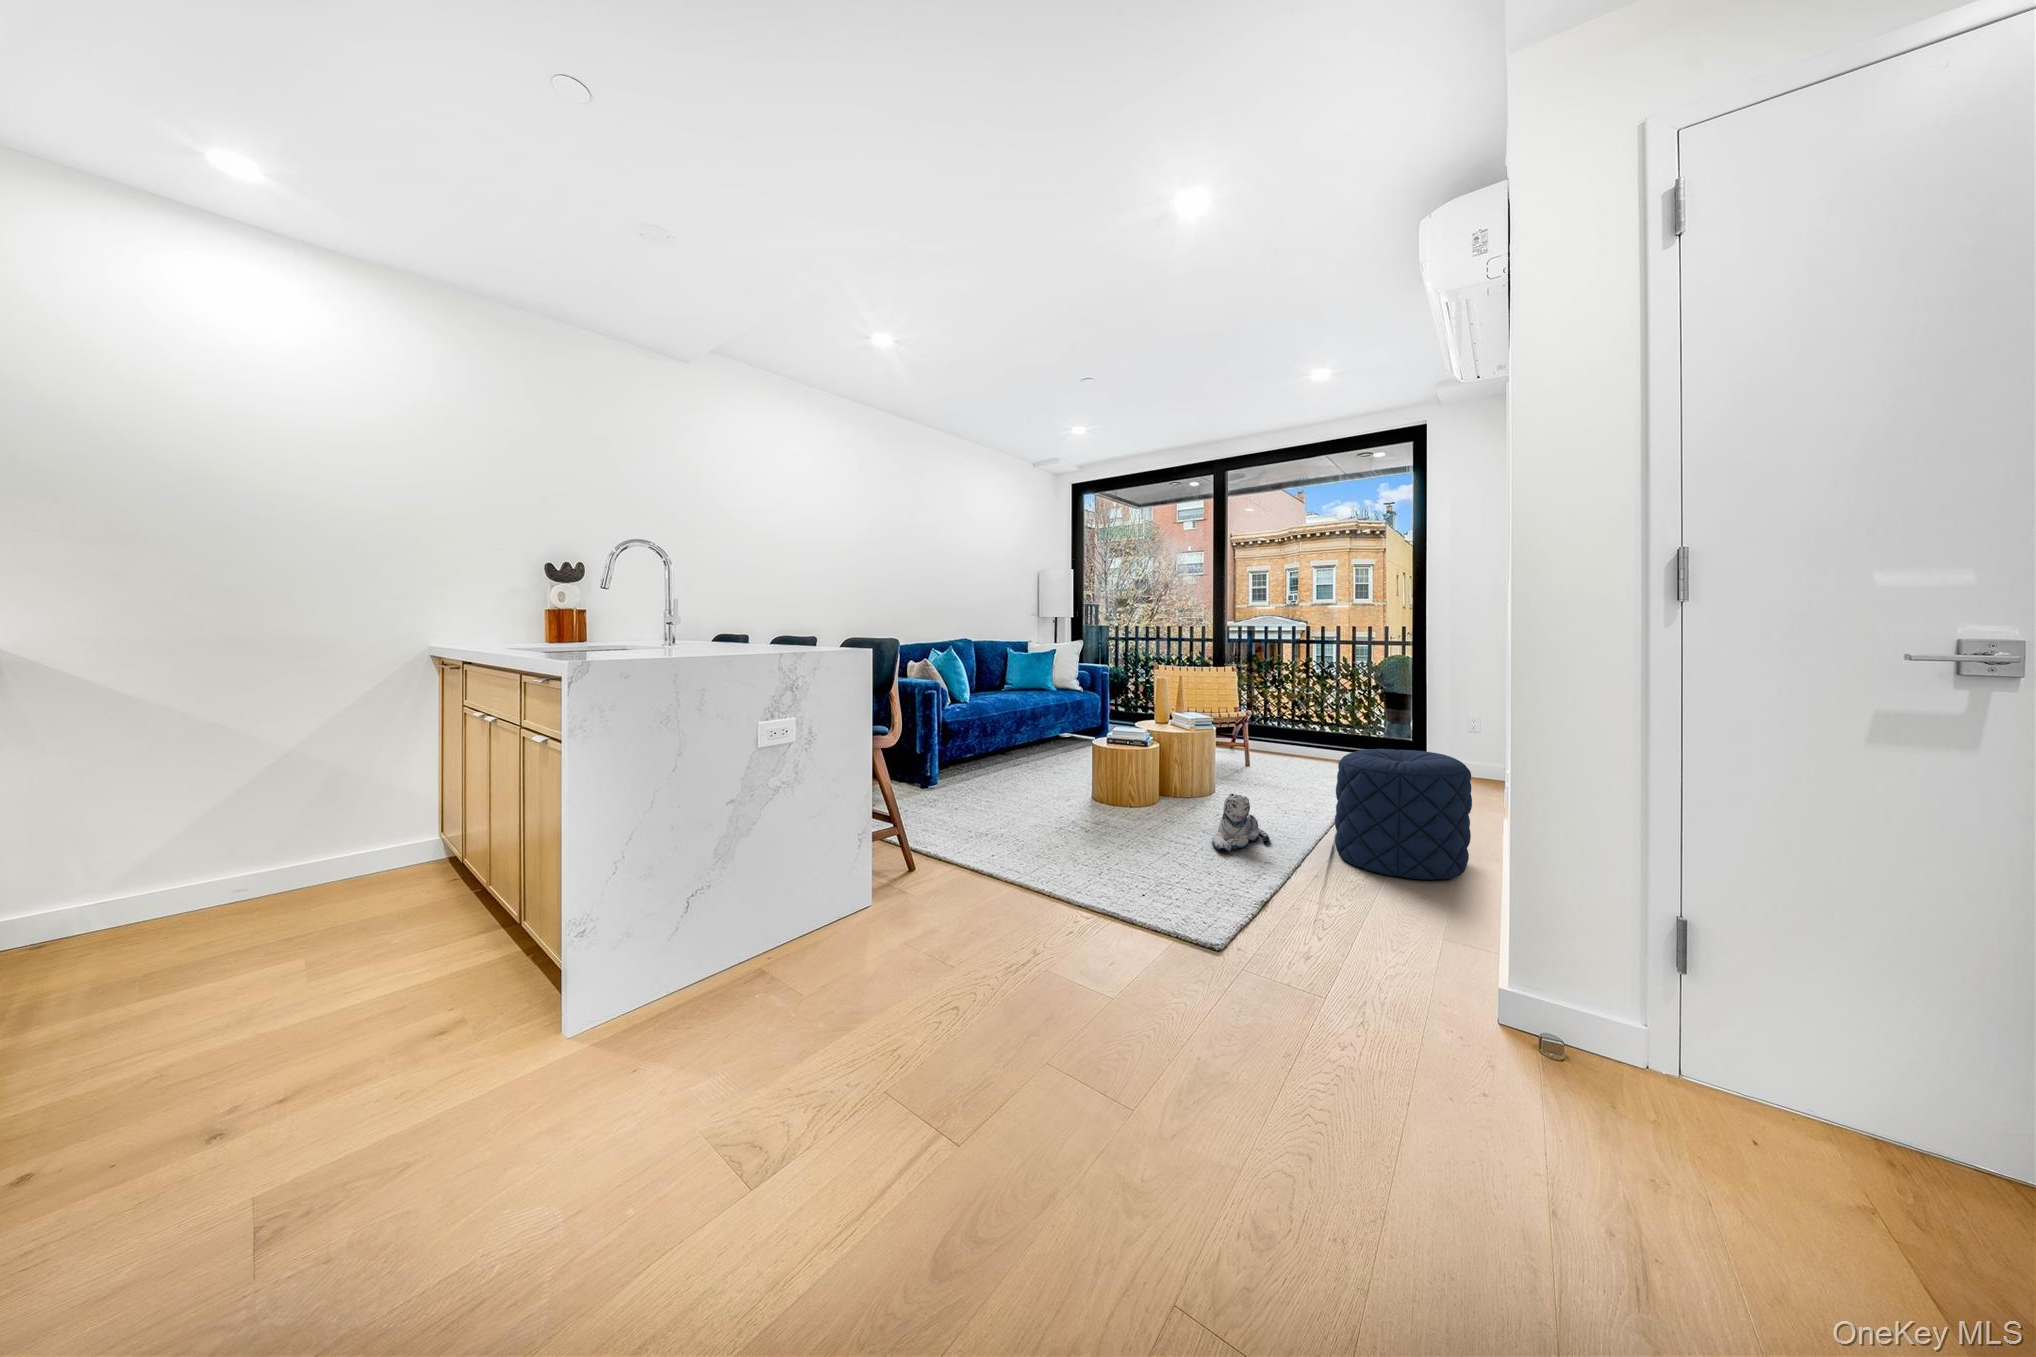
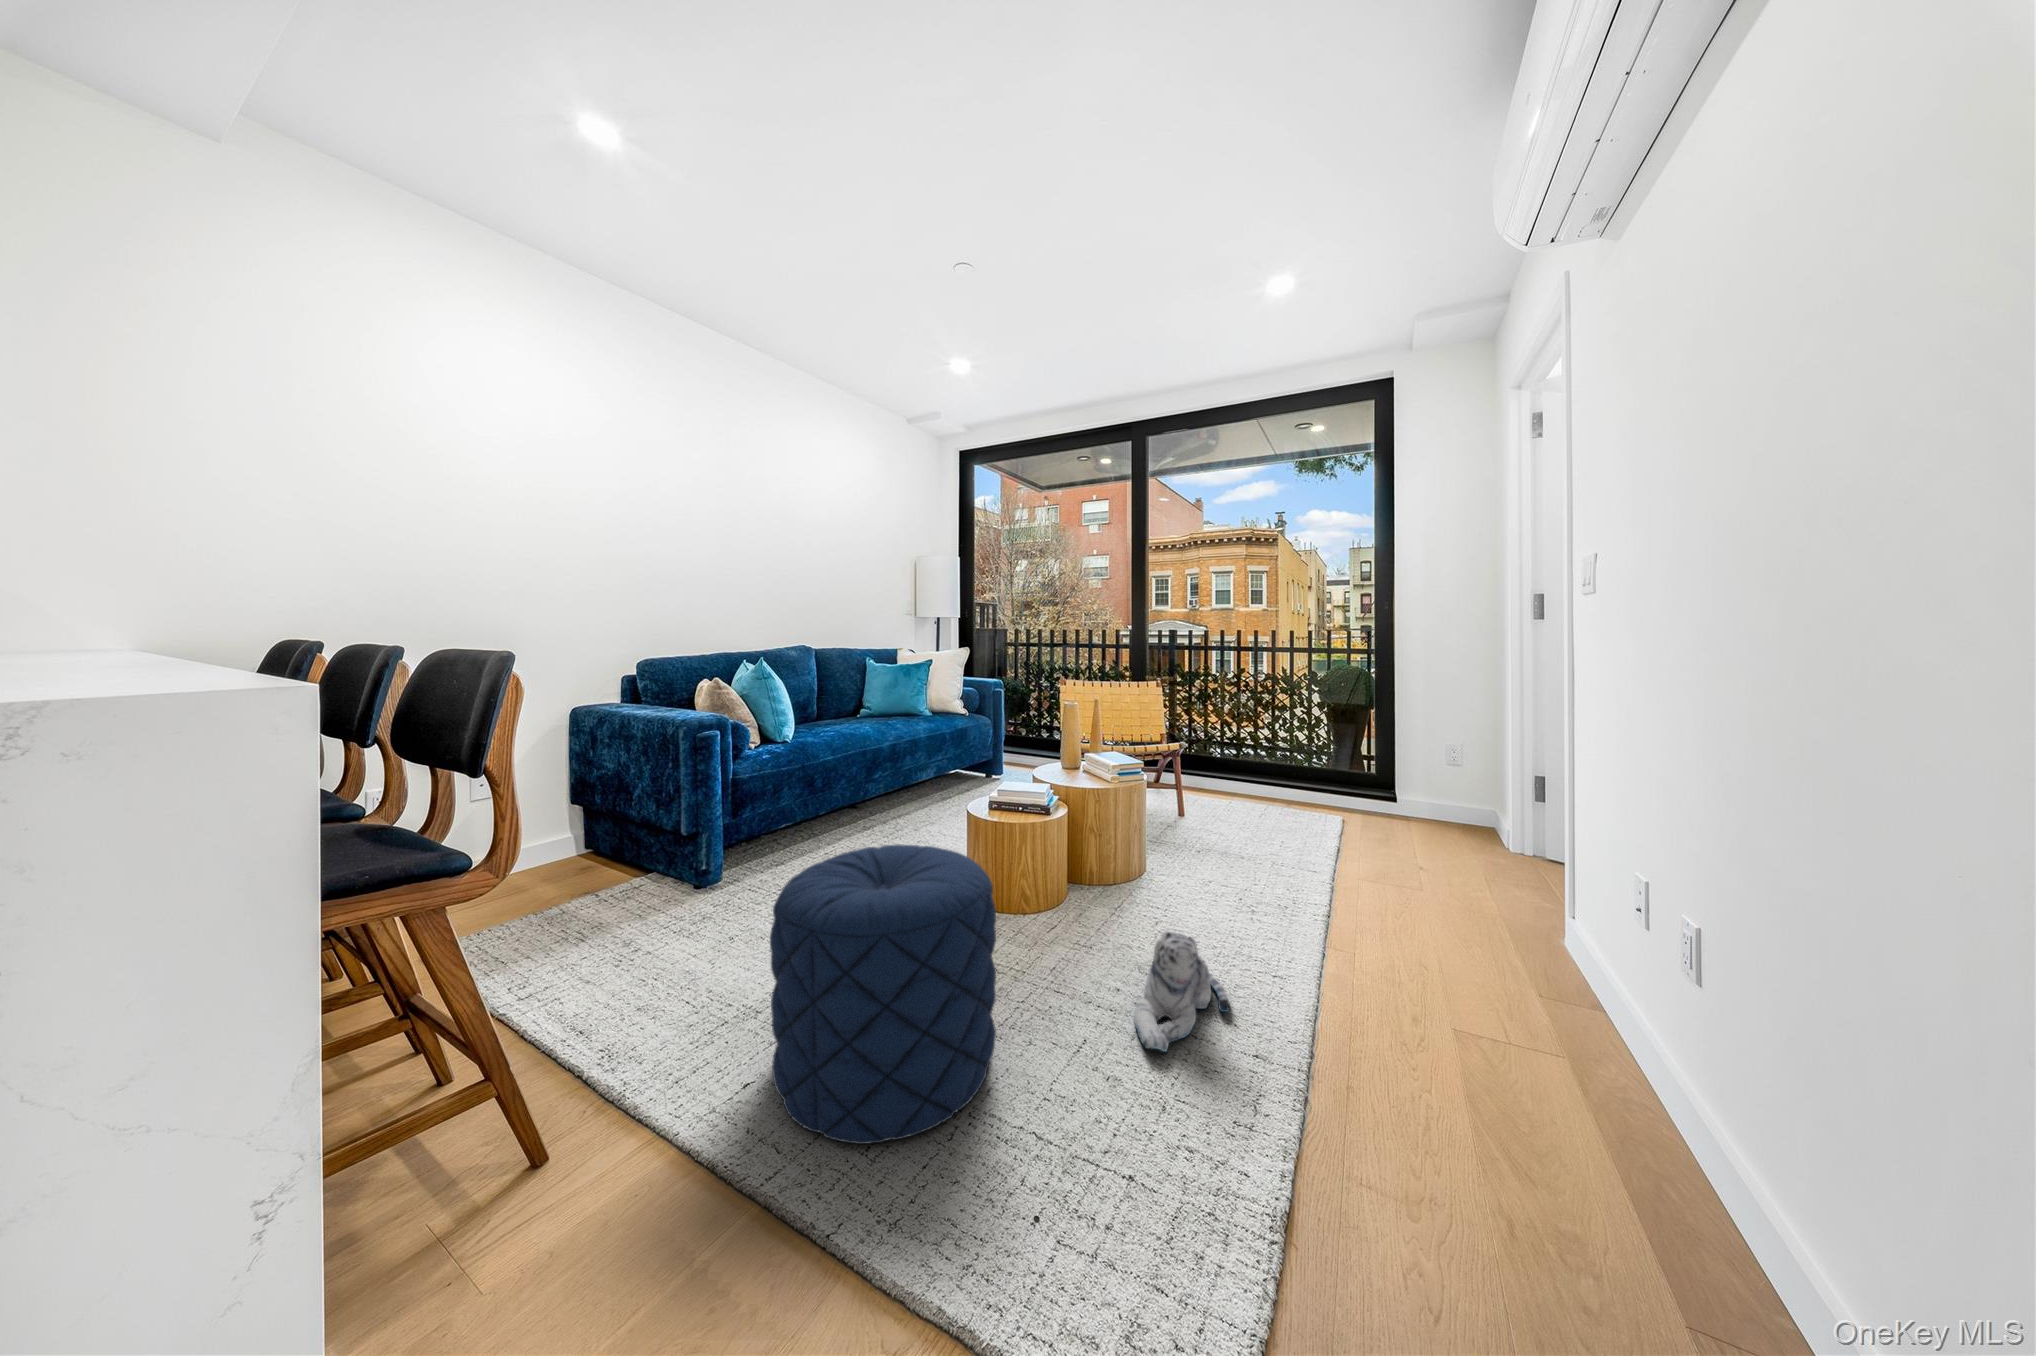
pouf: present [1335,749,1472,880] -> present [770,844,996,1144]

